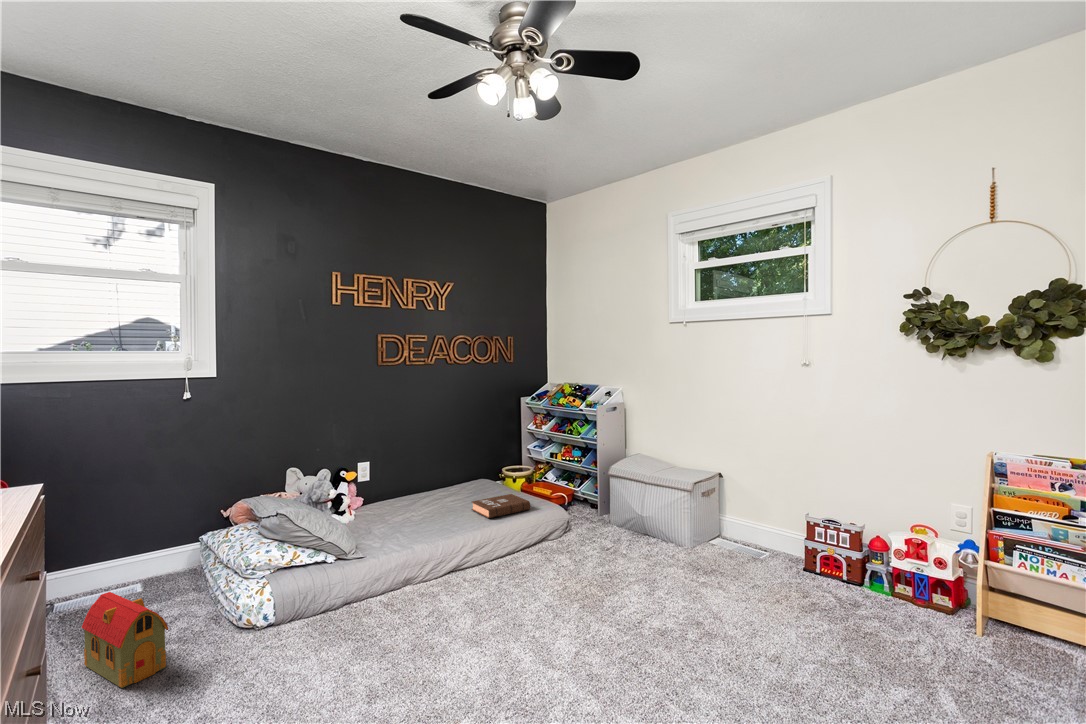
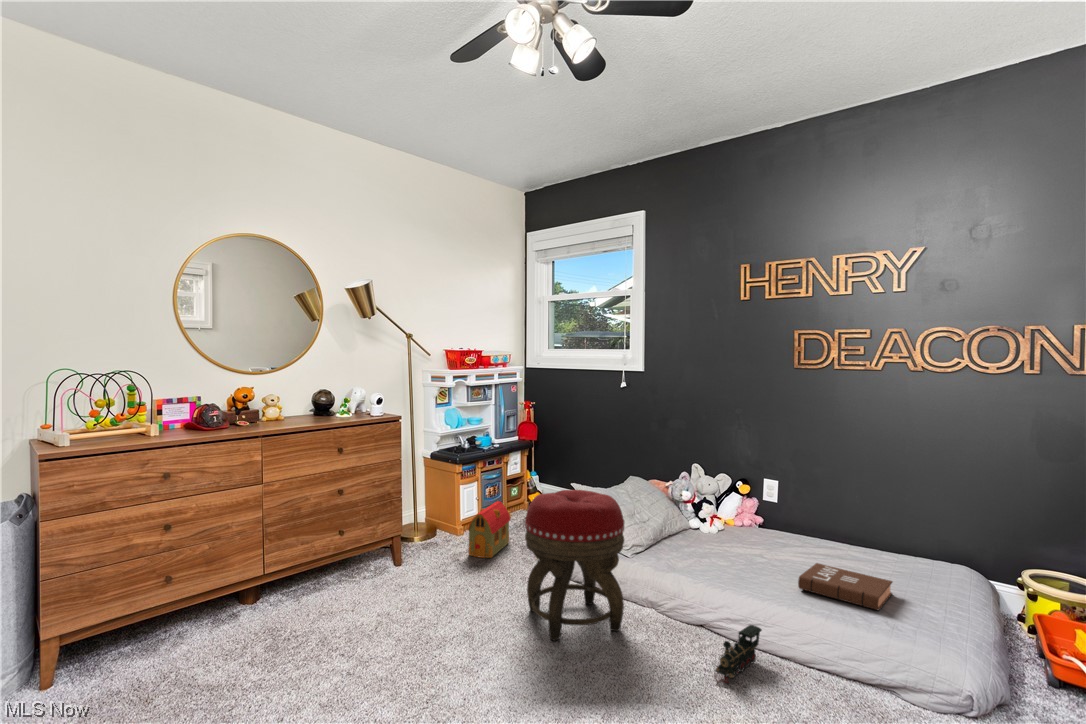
footstool: none [344,494,449,652] -> present [525,490,624,641]
toy train: none [502,548,536,588] -> present [714,625,762,683]

